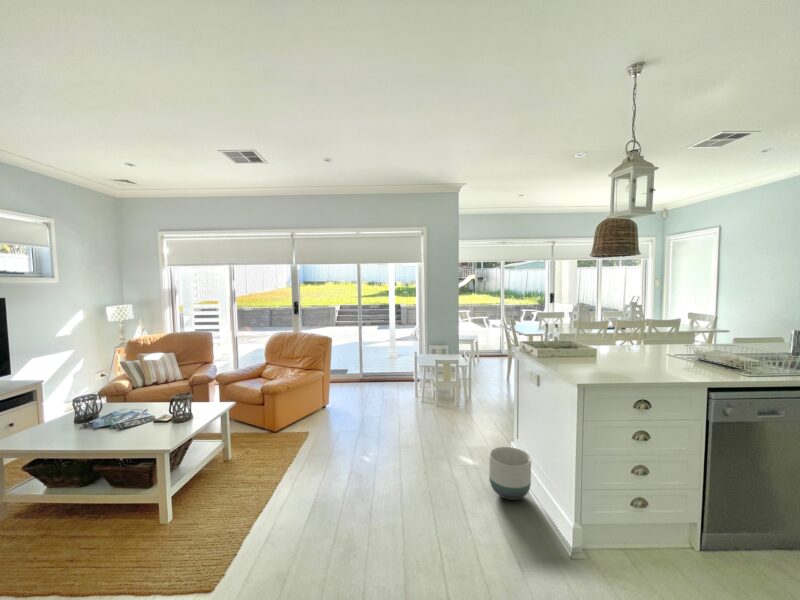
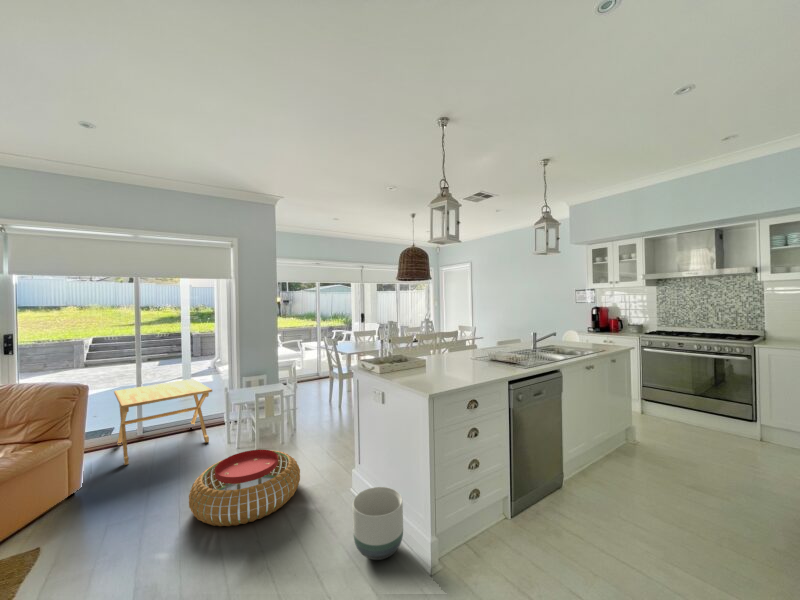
side table: none [347,342,407,396] -> present [114,379,212,465]
pouf: none [387,401,462,450] -> present [189,450,300,526]

